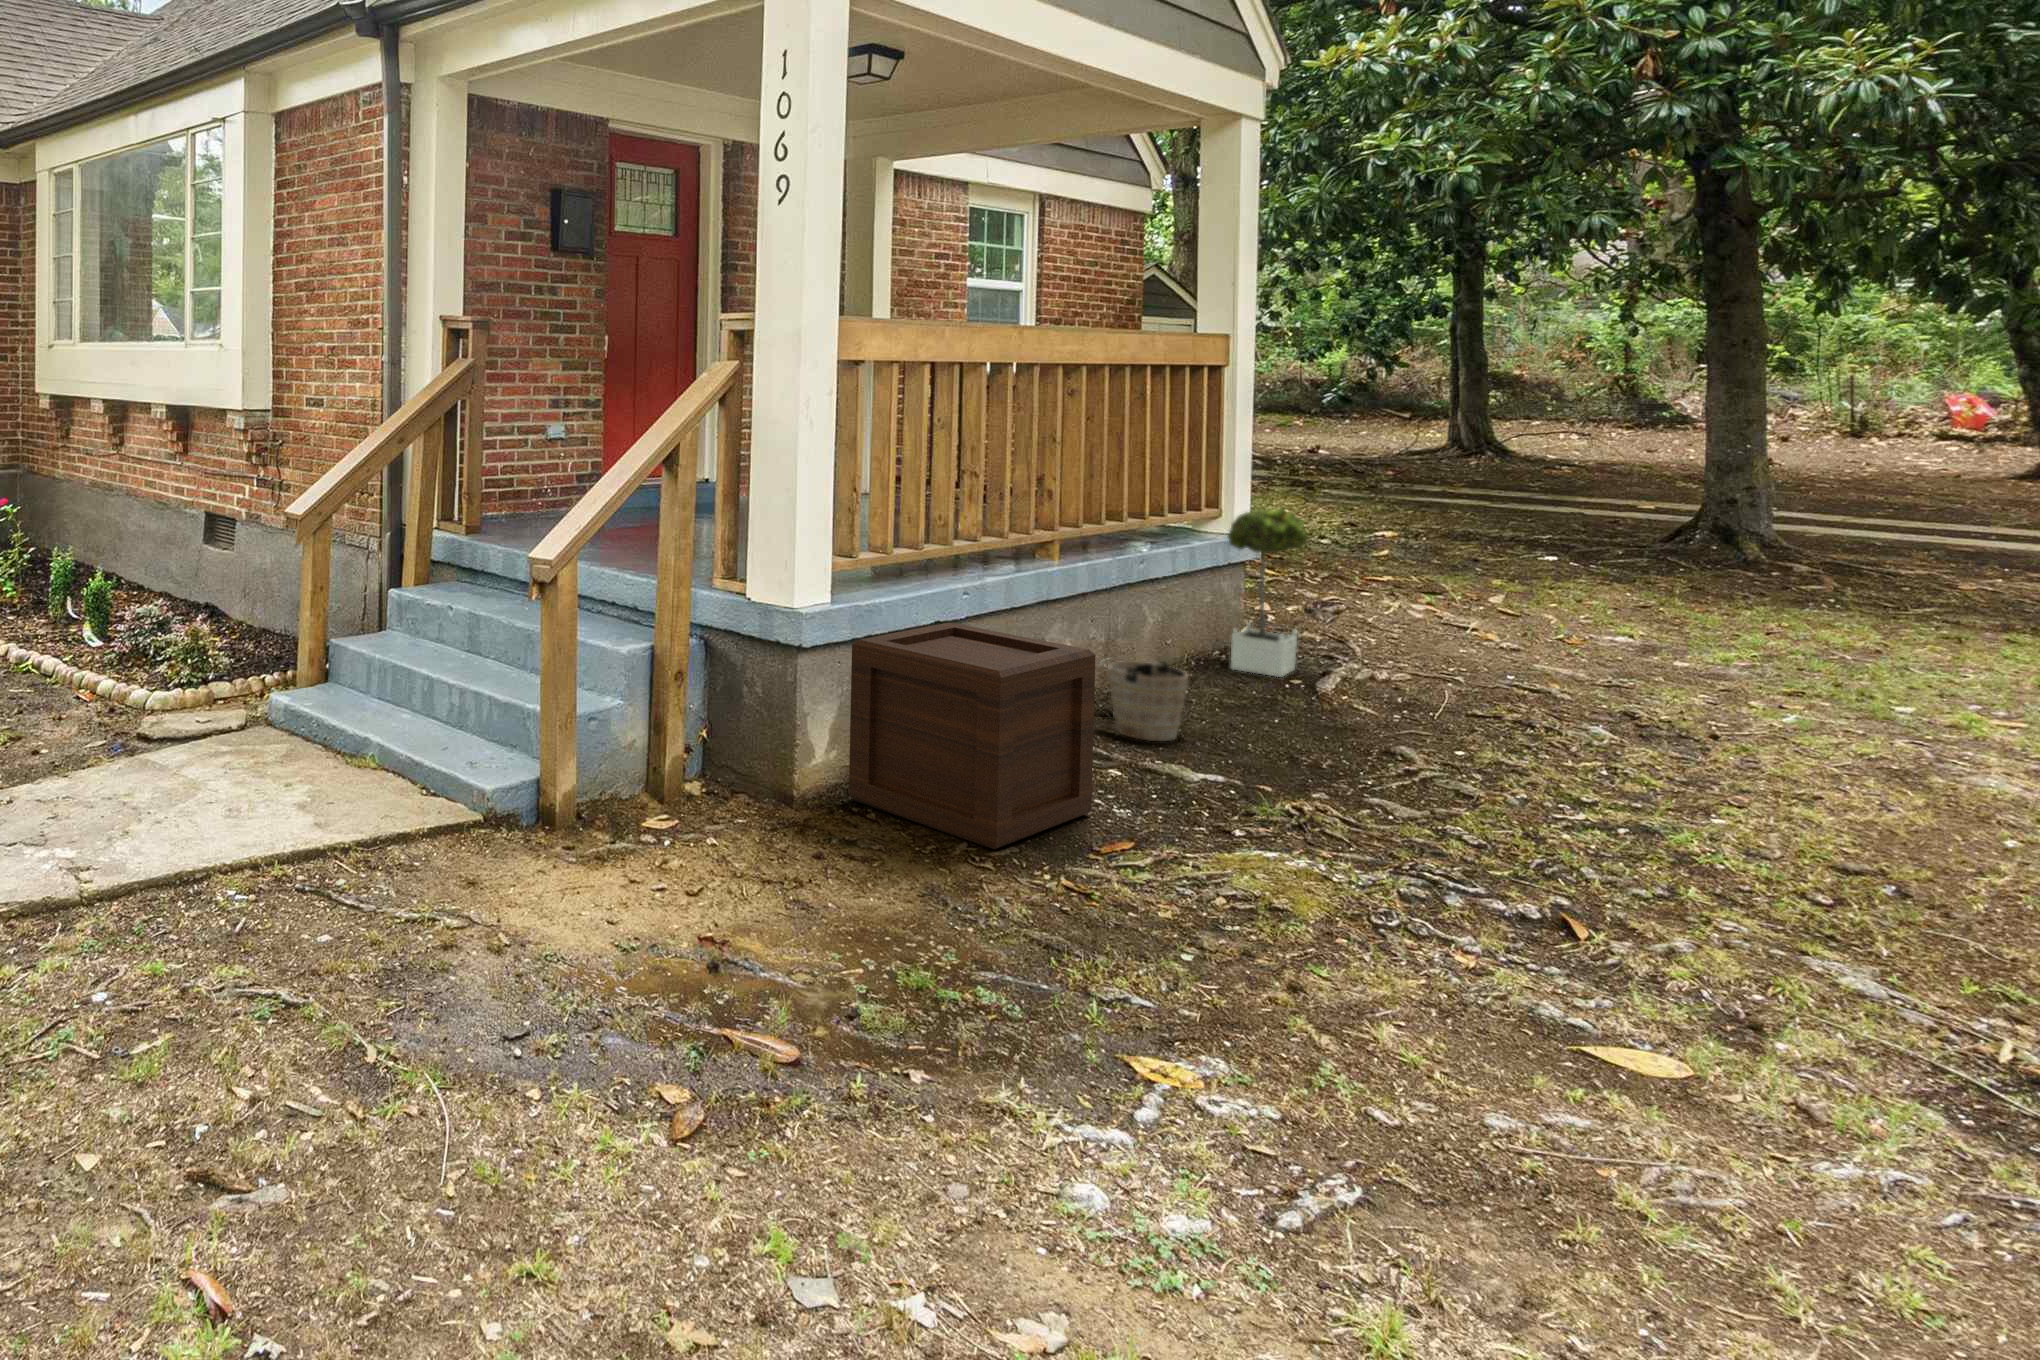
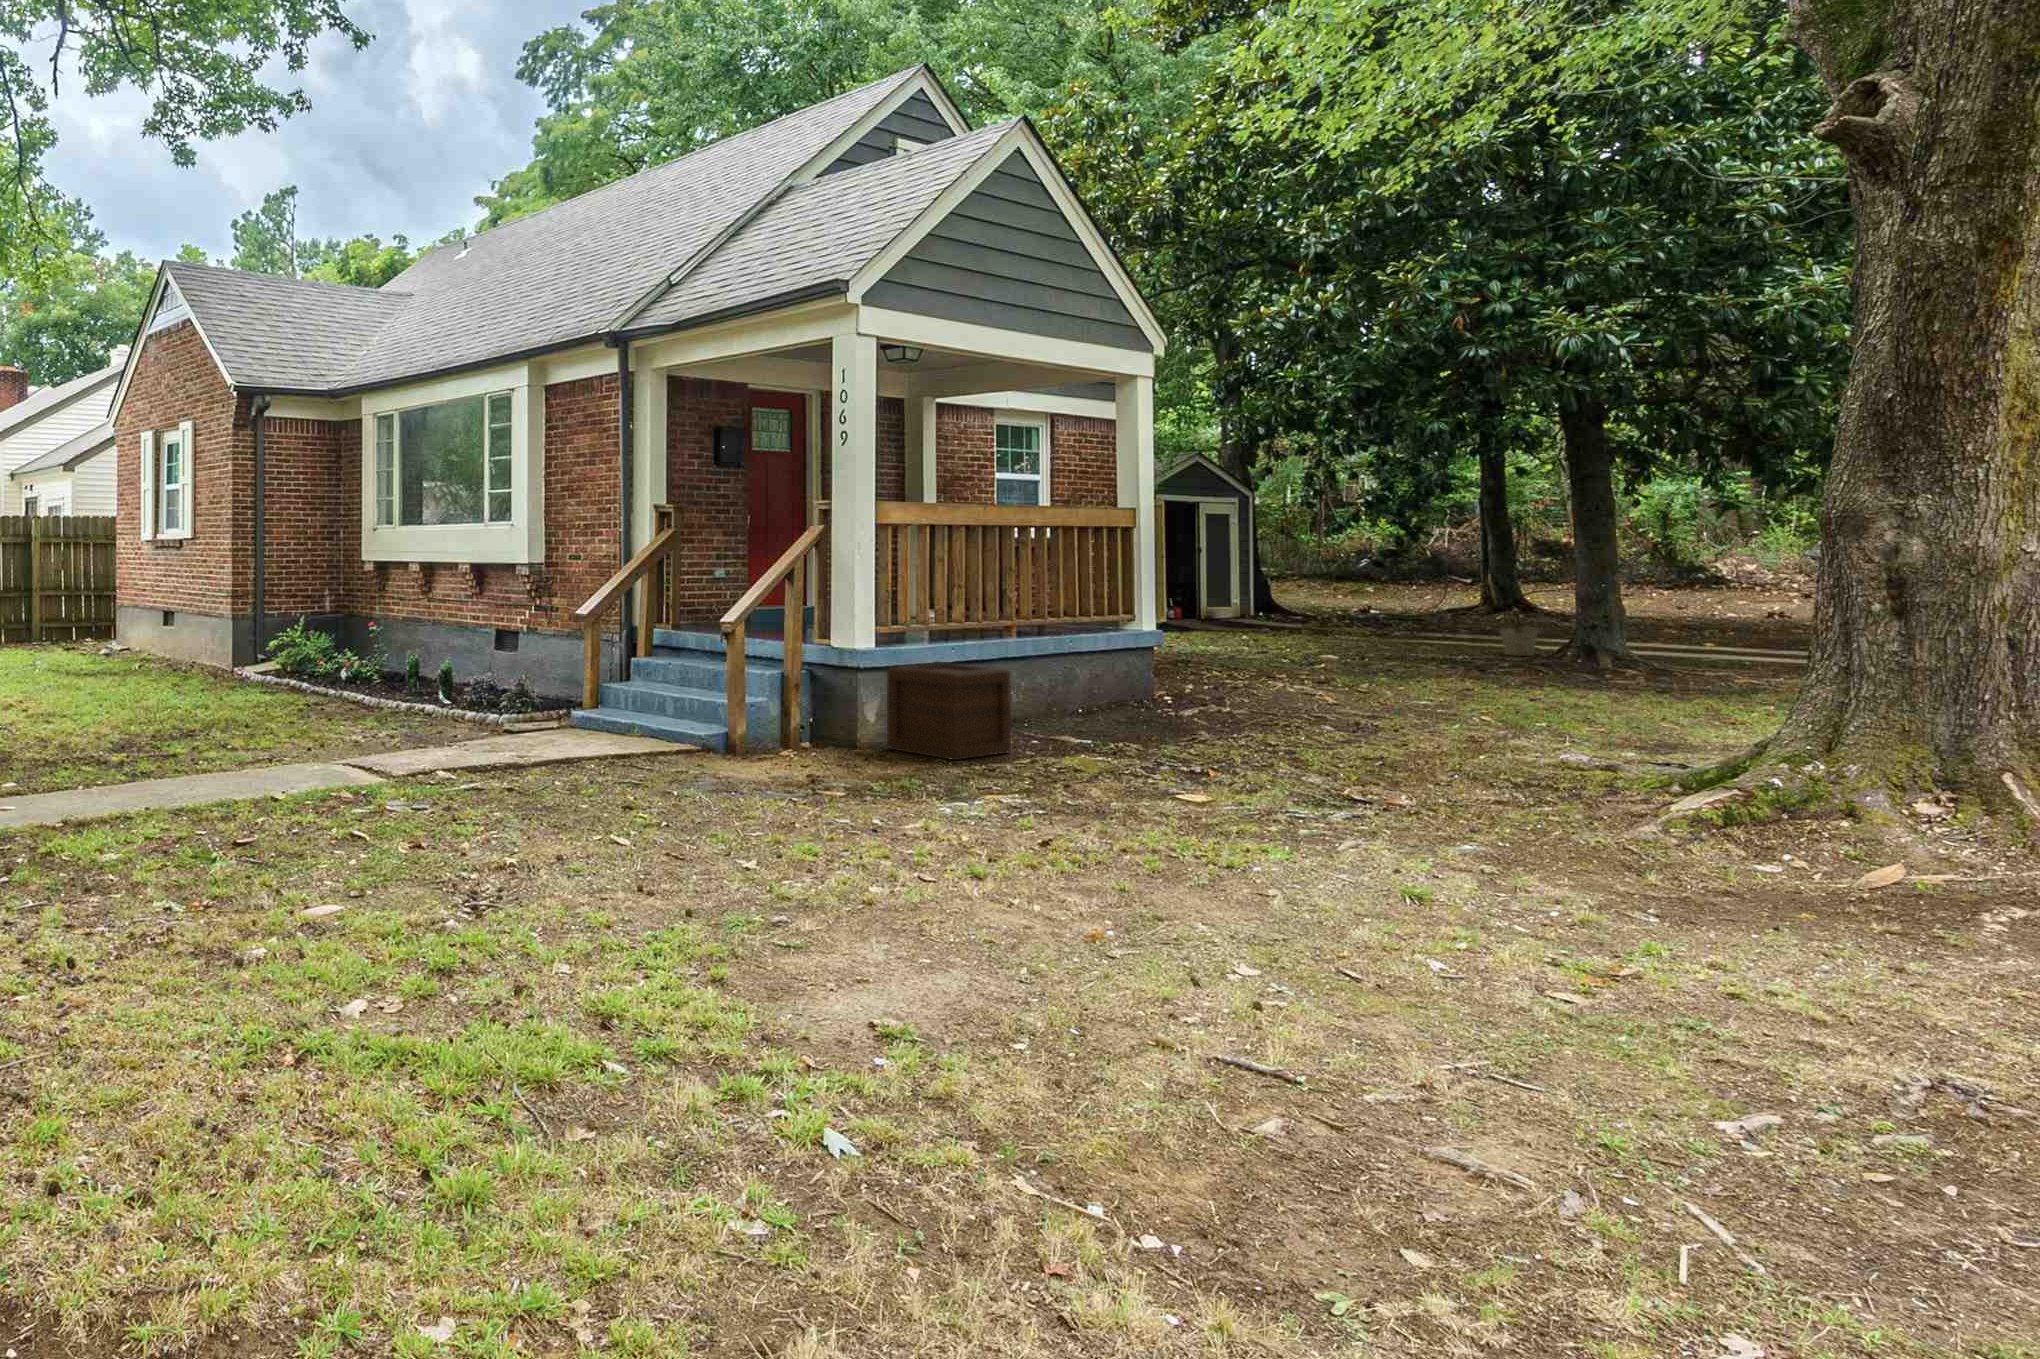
potted tree: present [1228,508,1307,677] -> none [1128,609,1174,711]
bucket: present [1107,659,1188,741] -> present [1500,627,1542,656]

